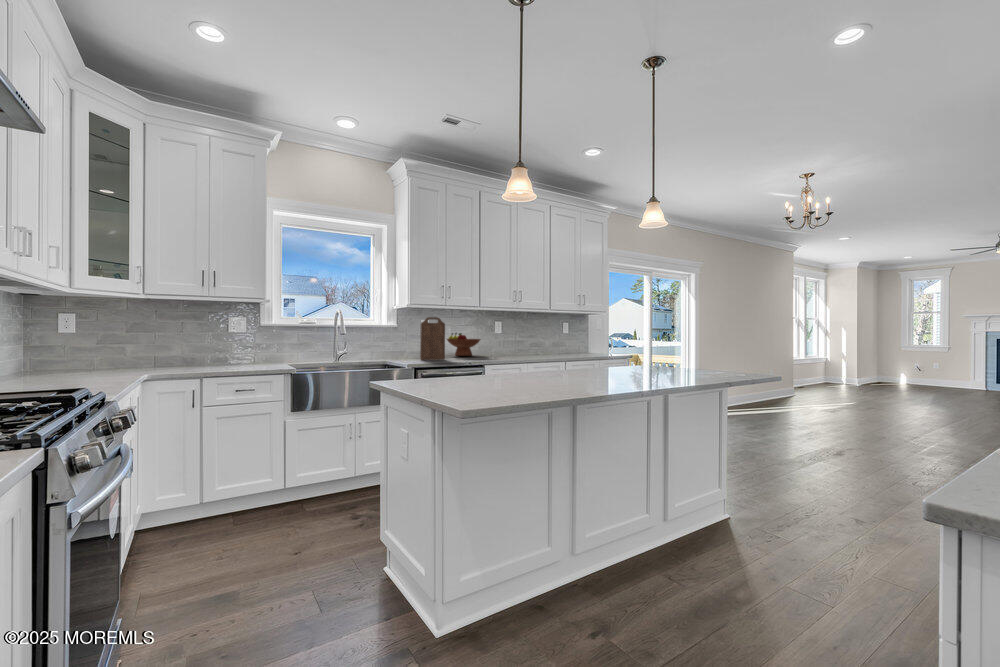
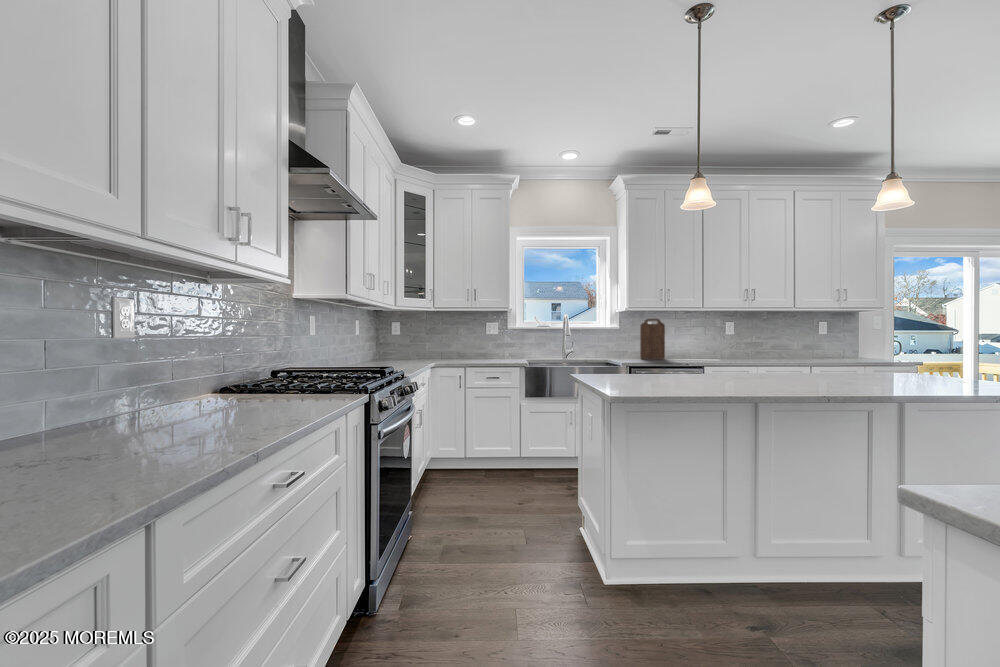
fruit bowl: present [447,333,481,356] -> none [670,333,707,356]

